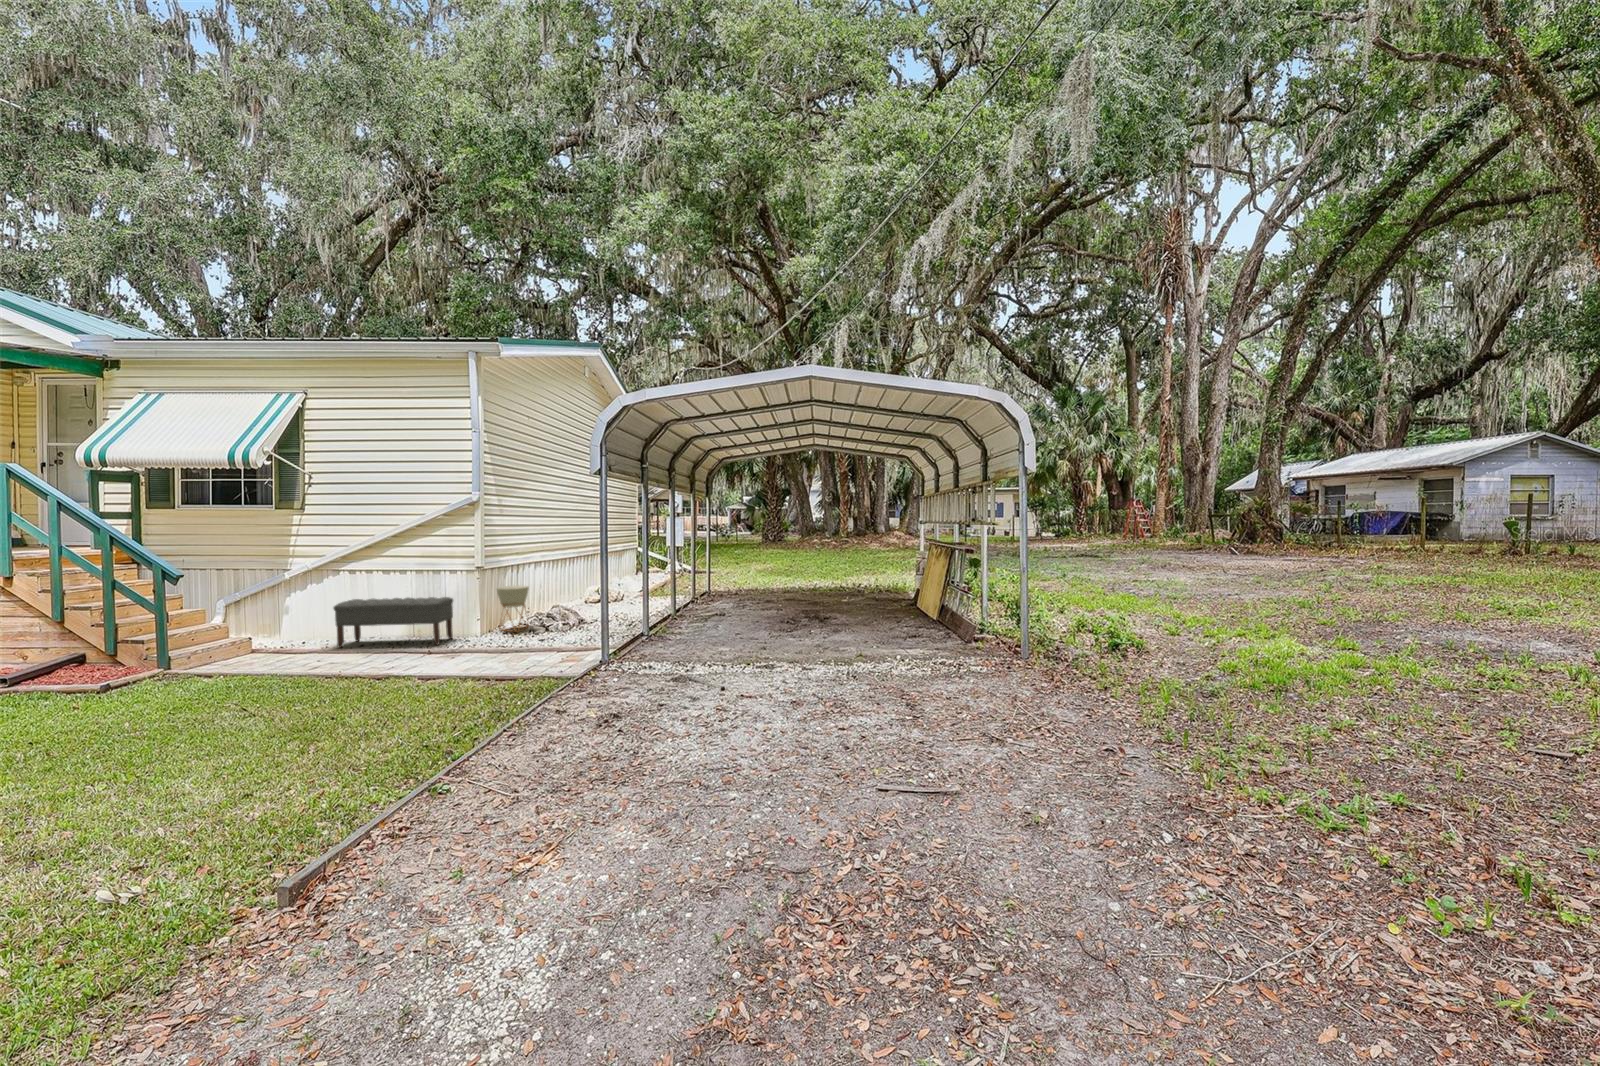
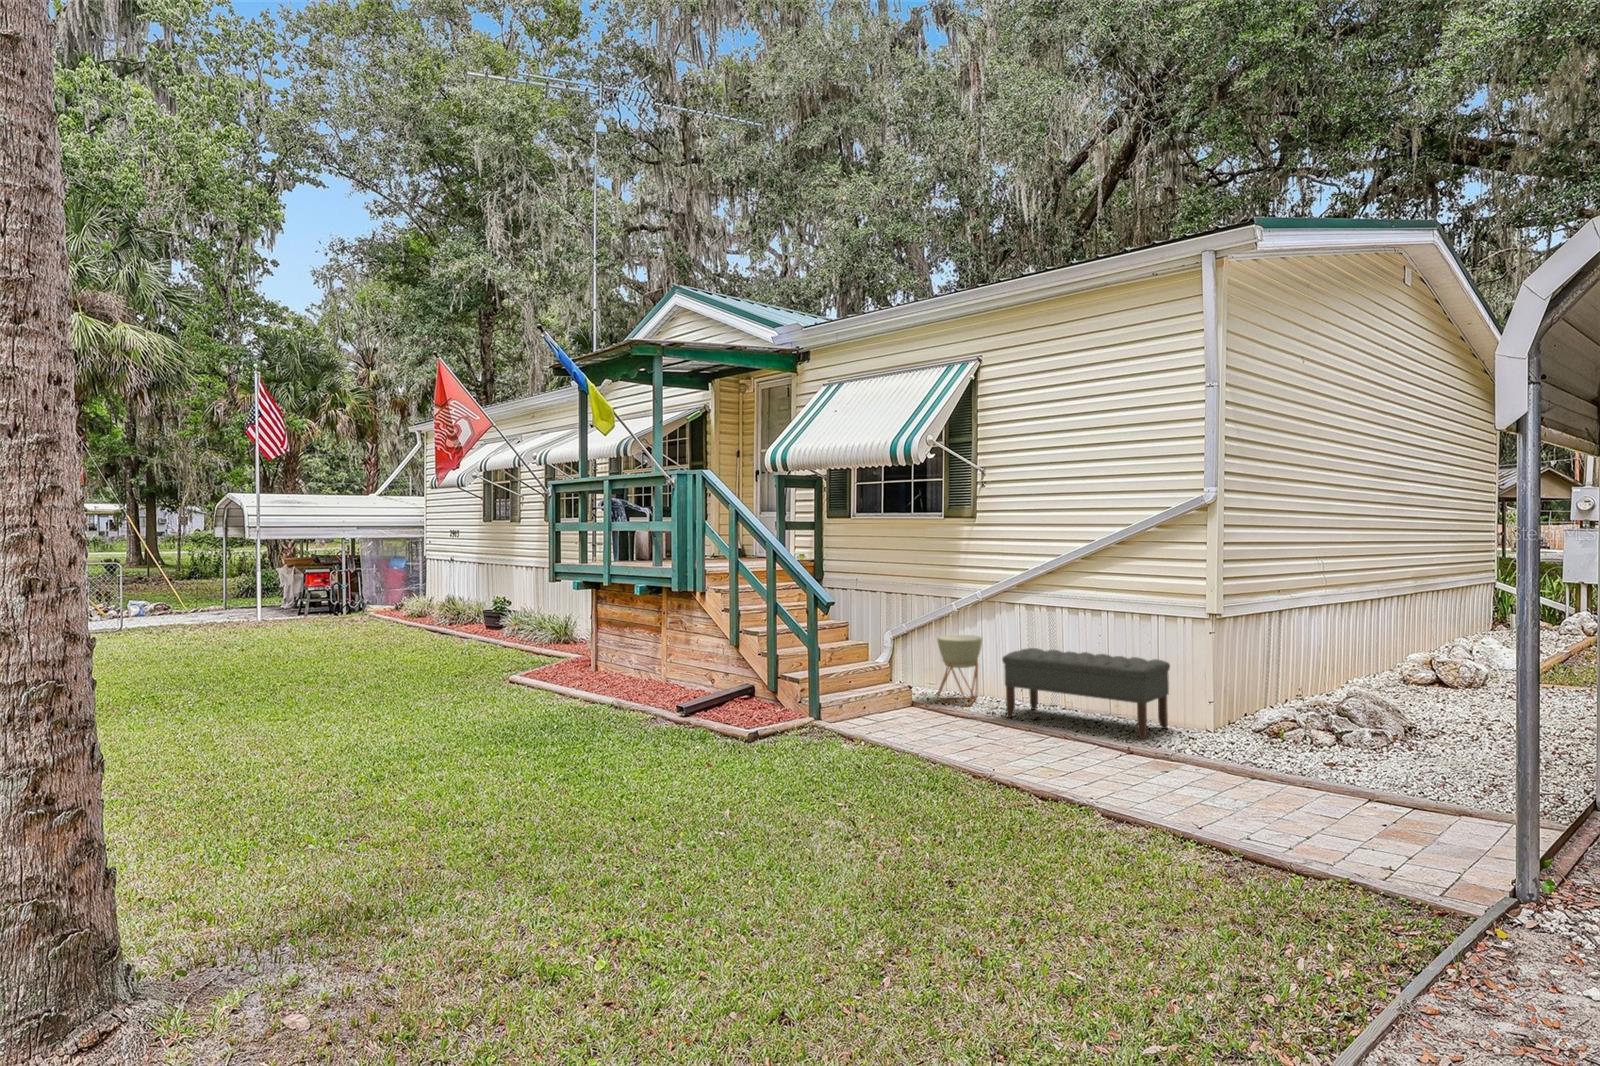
planter: present [497,585,529,632] -> present [936,635,982,706]

